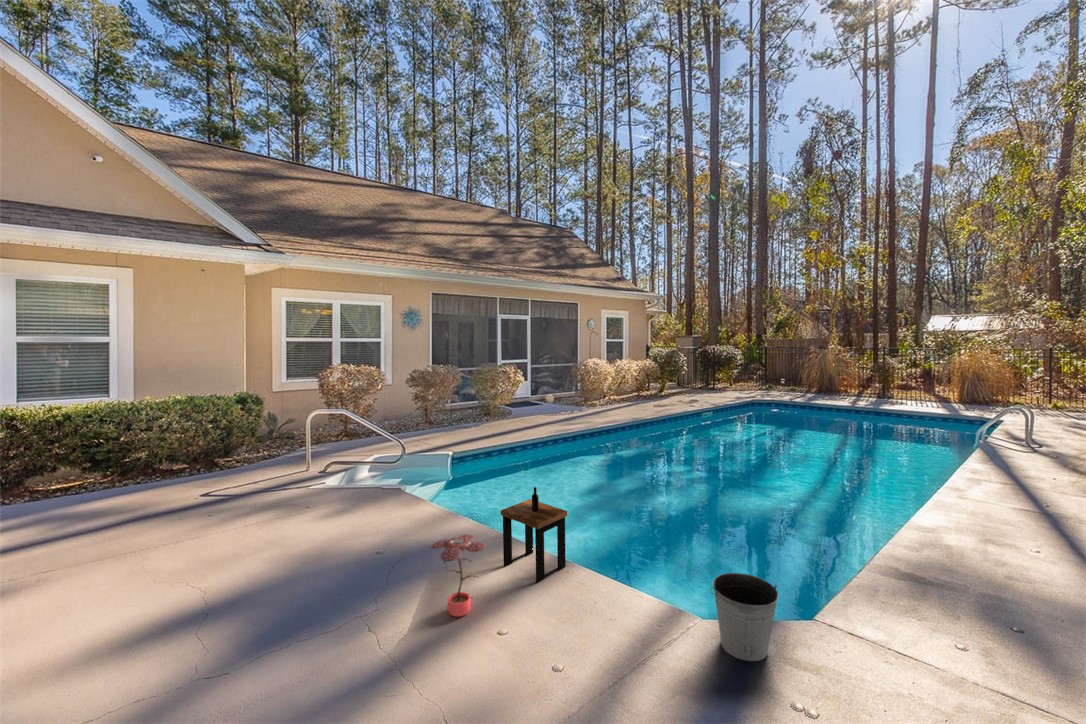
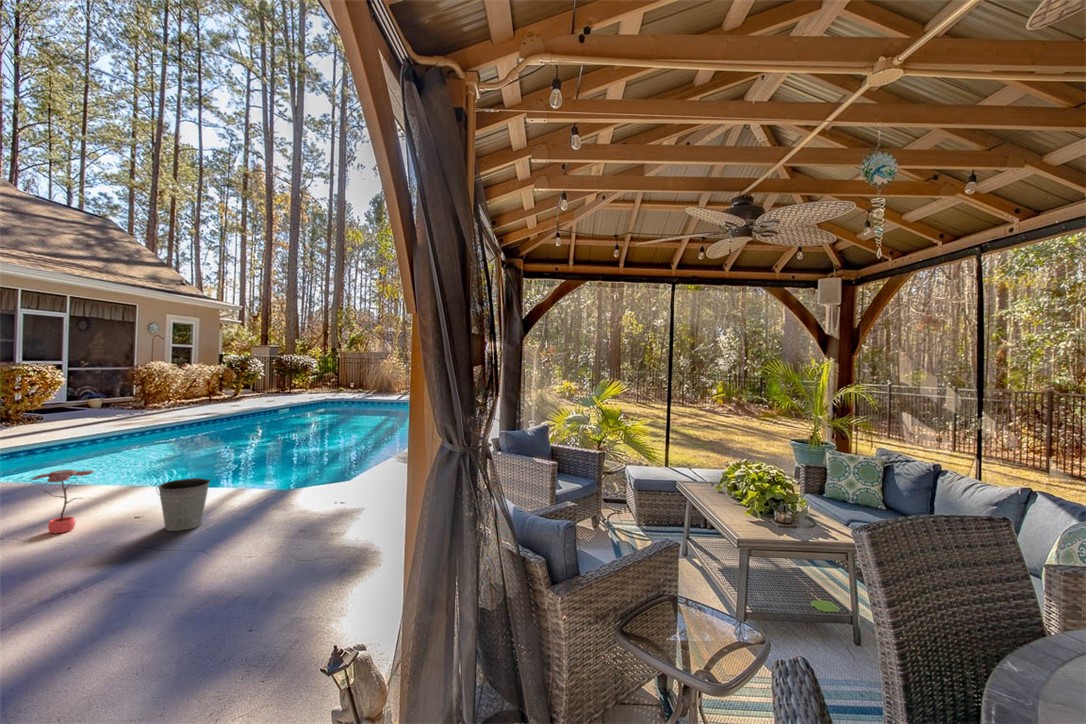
side table: present [501,487,567,583] -> none [94,436,165,508]
bucket: present [710,573,779,661] -> present [158,478,211,531]

